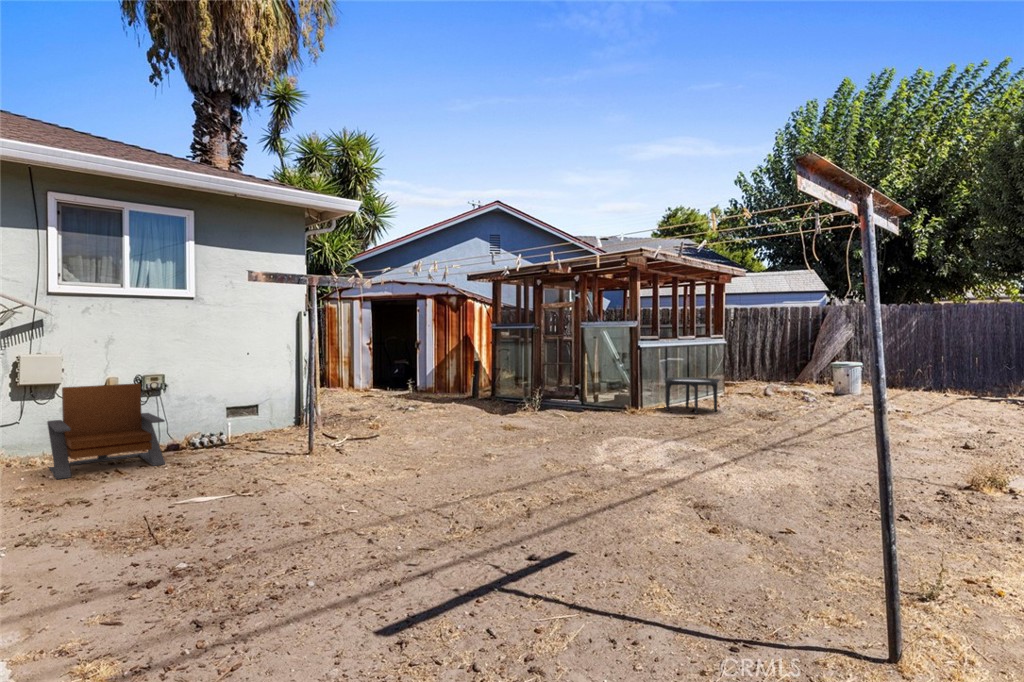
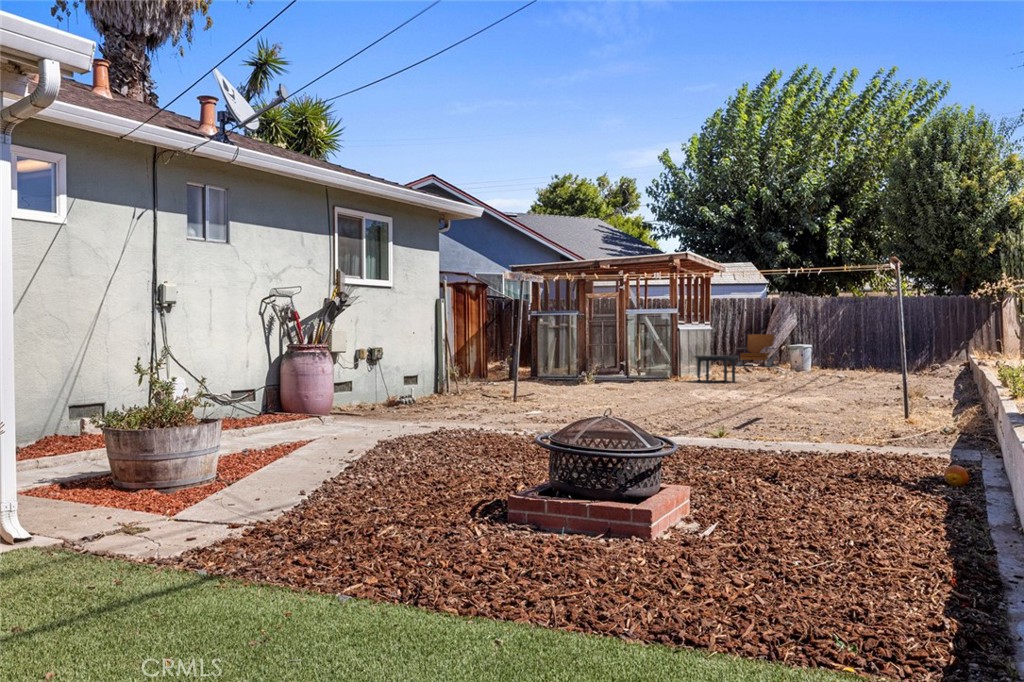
lounge chair: present [47,383,165,479] -> present [736,334,778,367]

